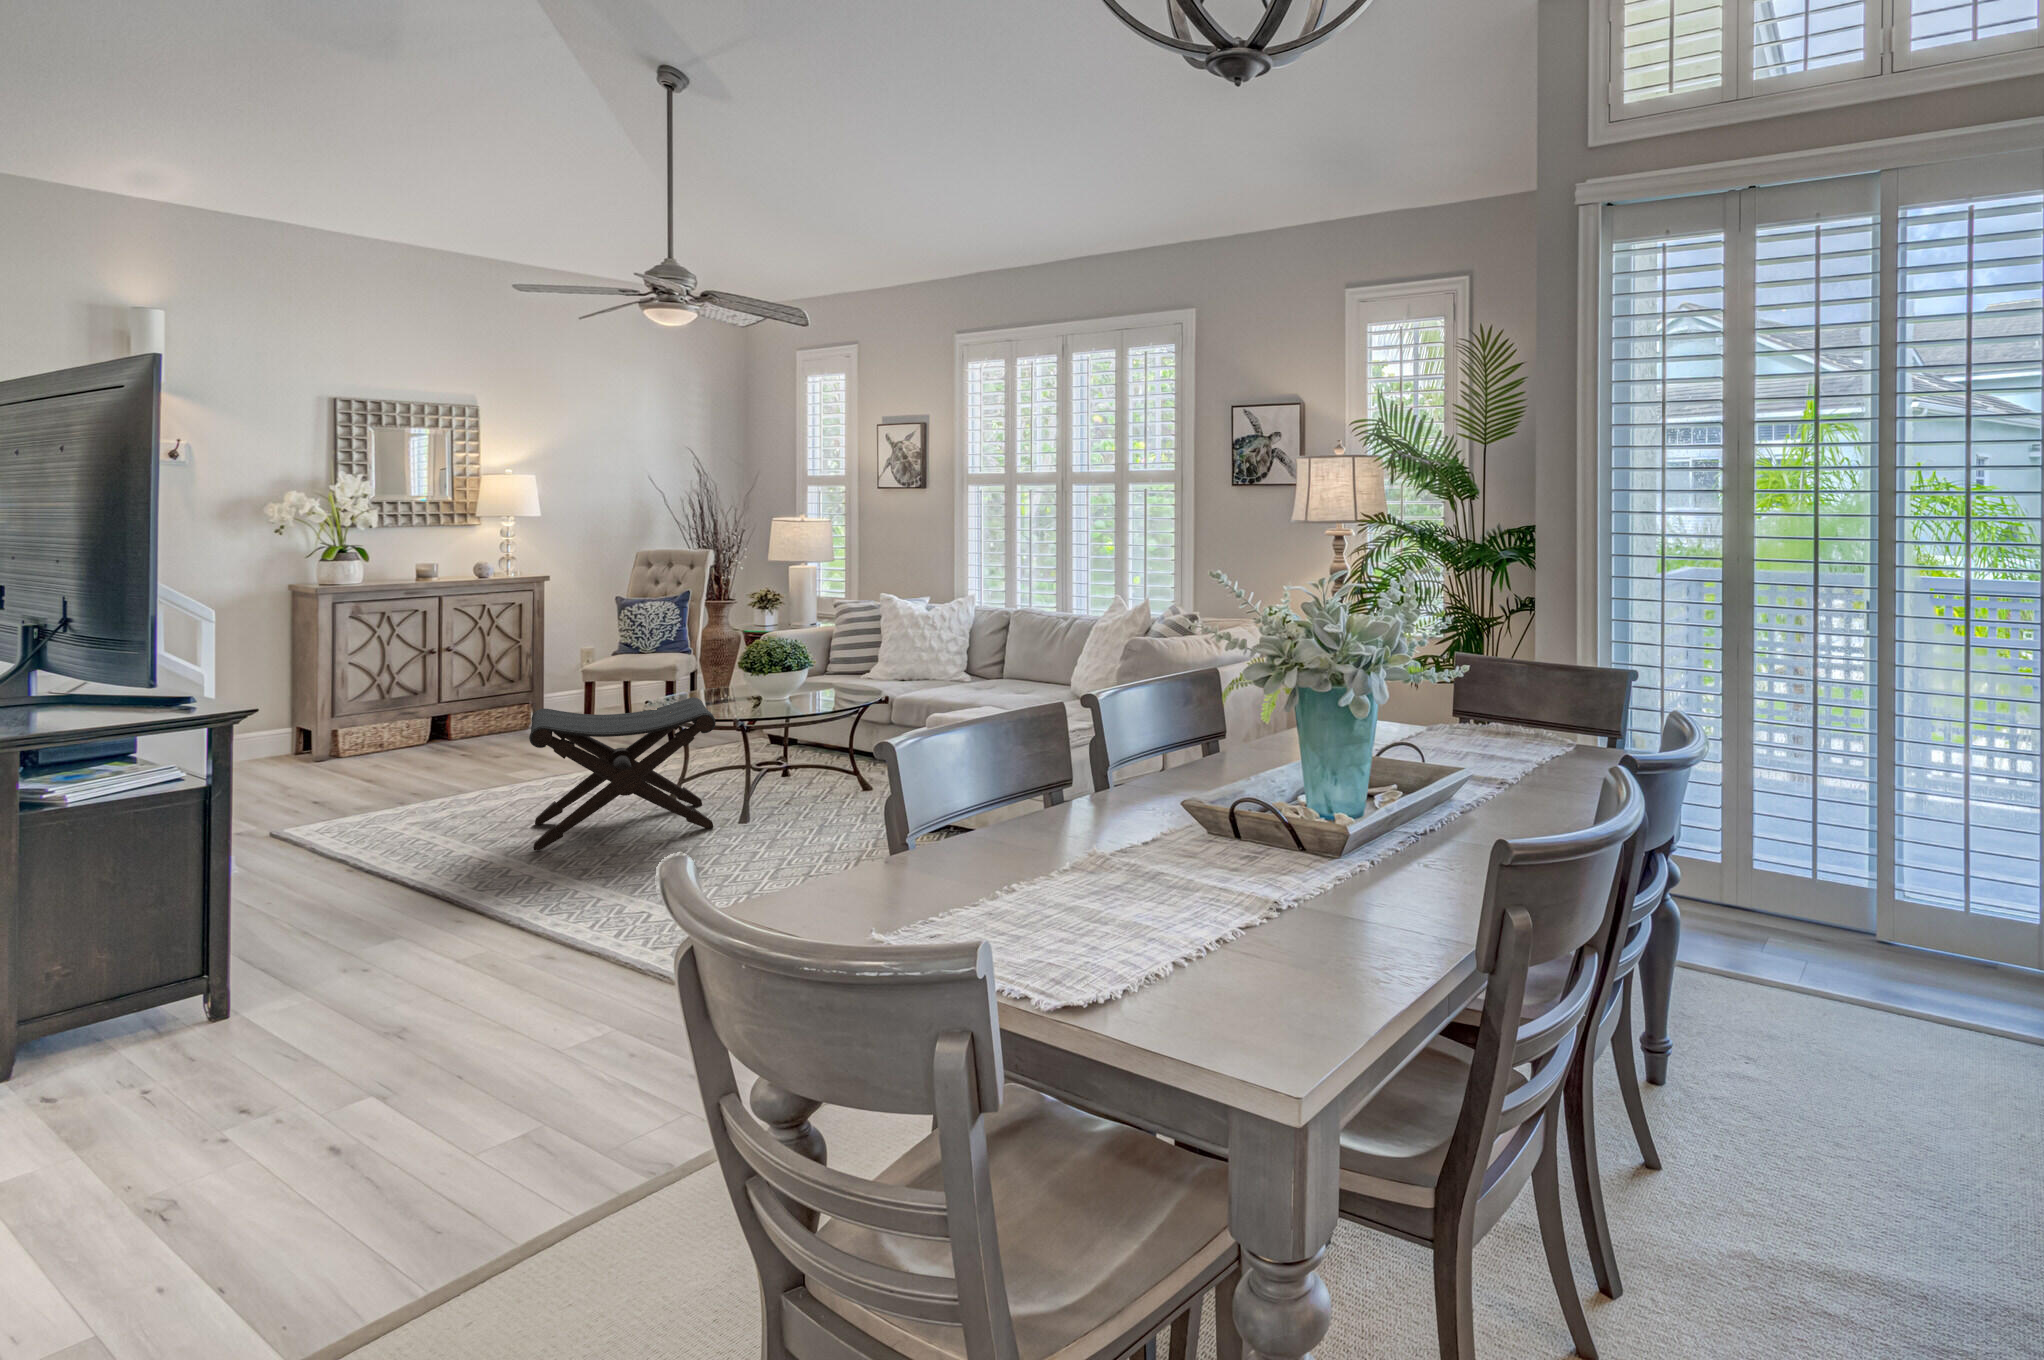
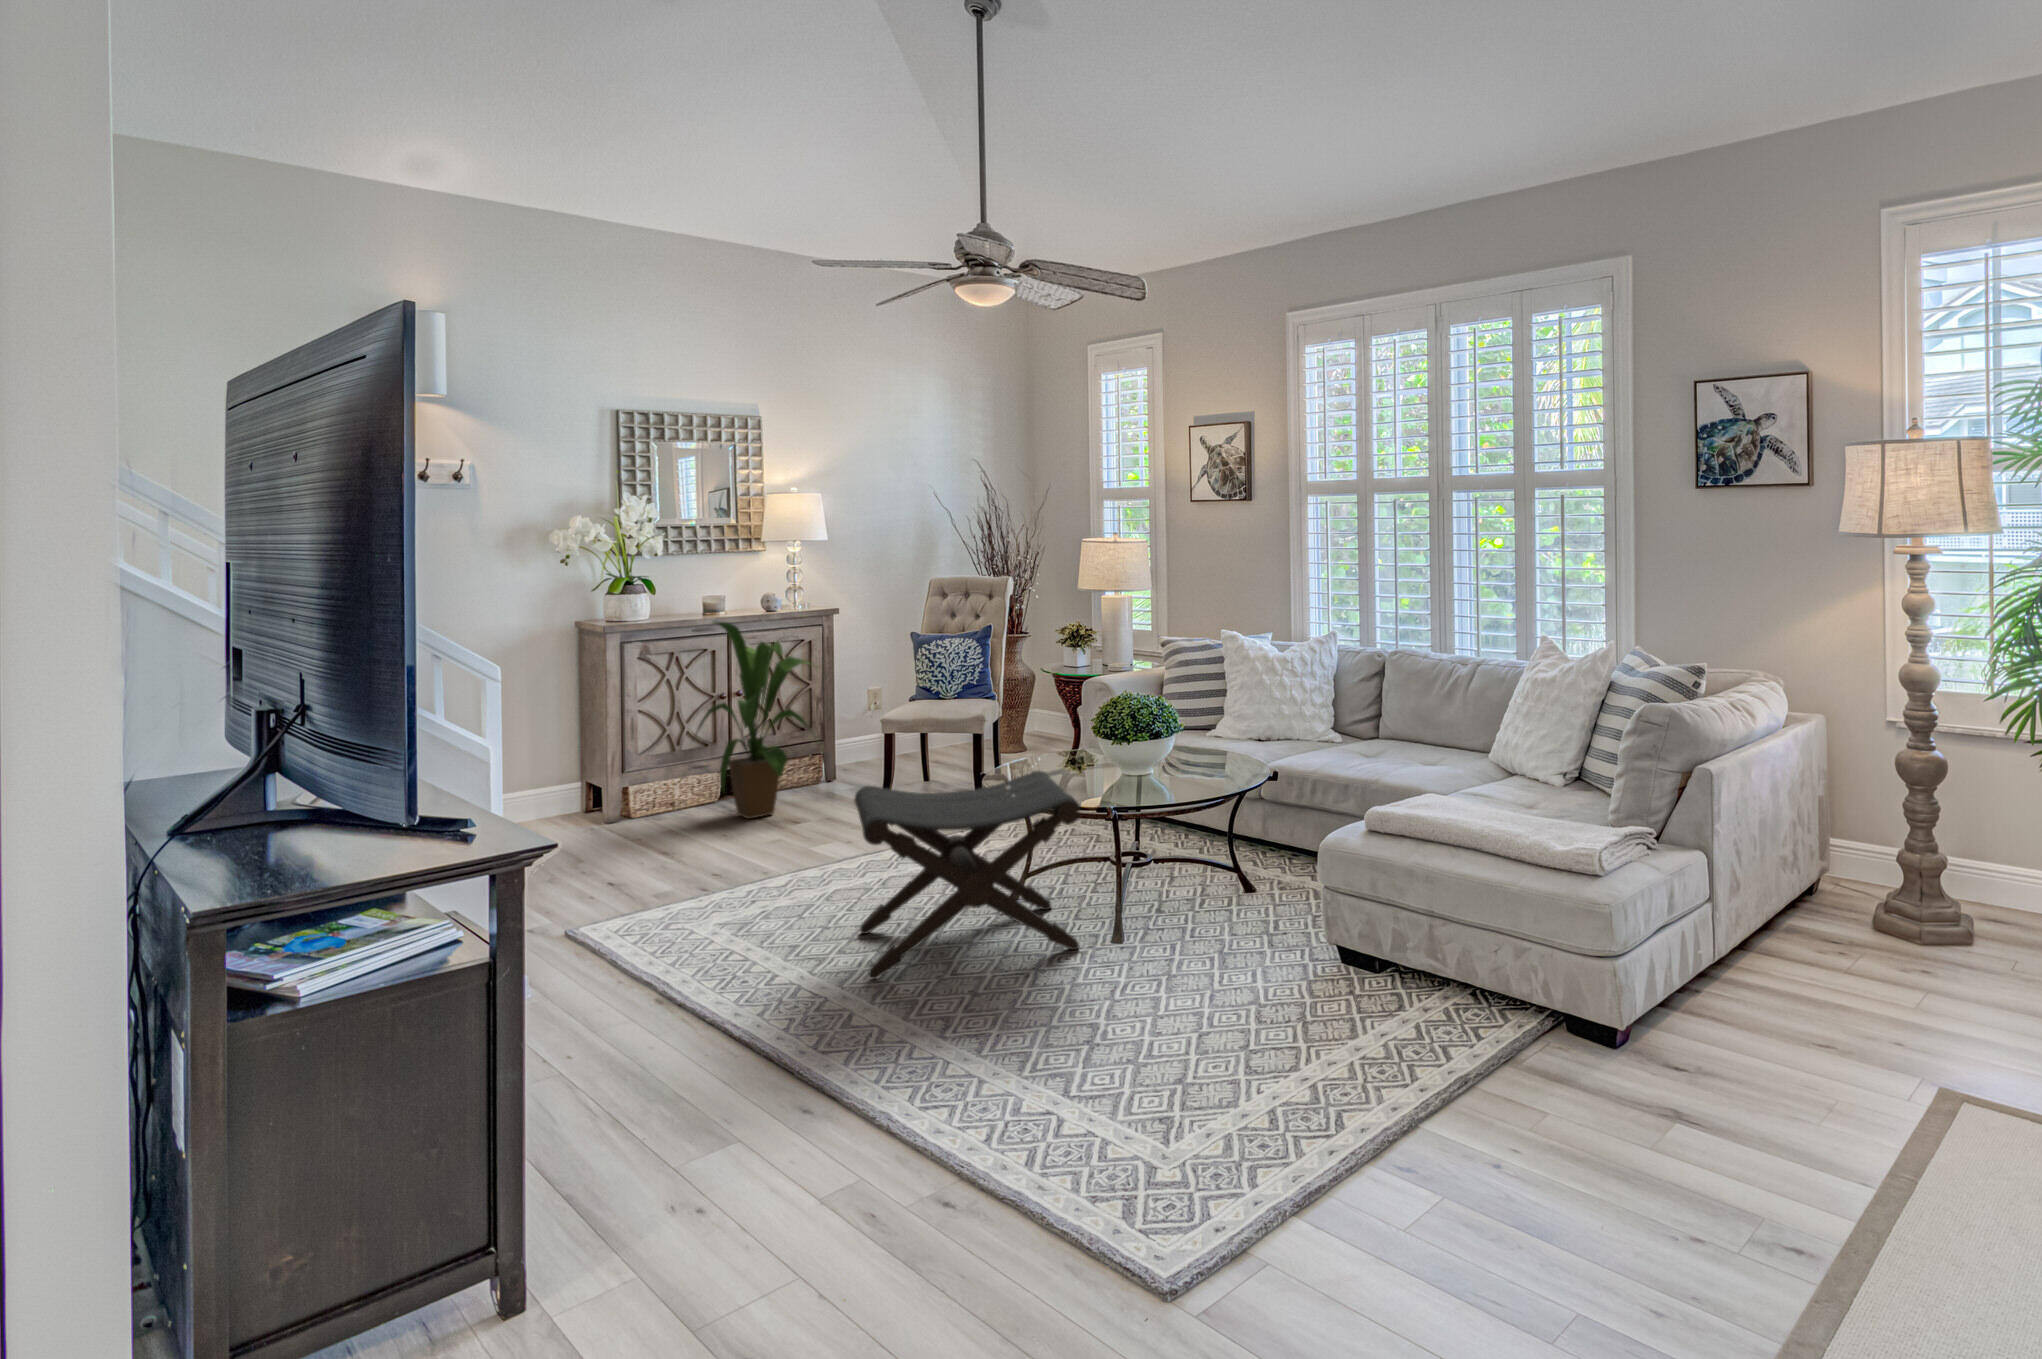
house plant: none [402,584,531,754] -> present [697,622,813,819]

